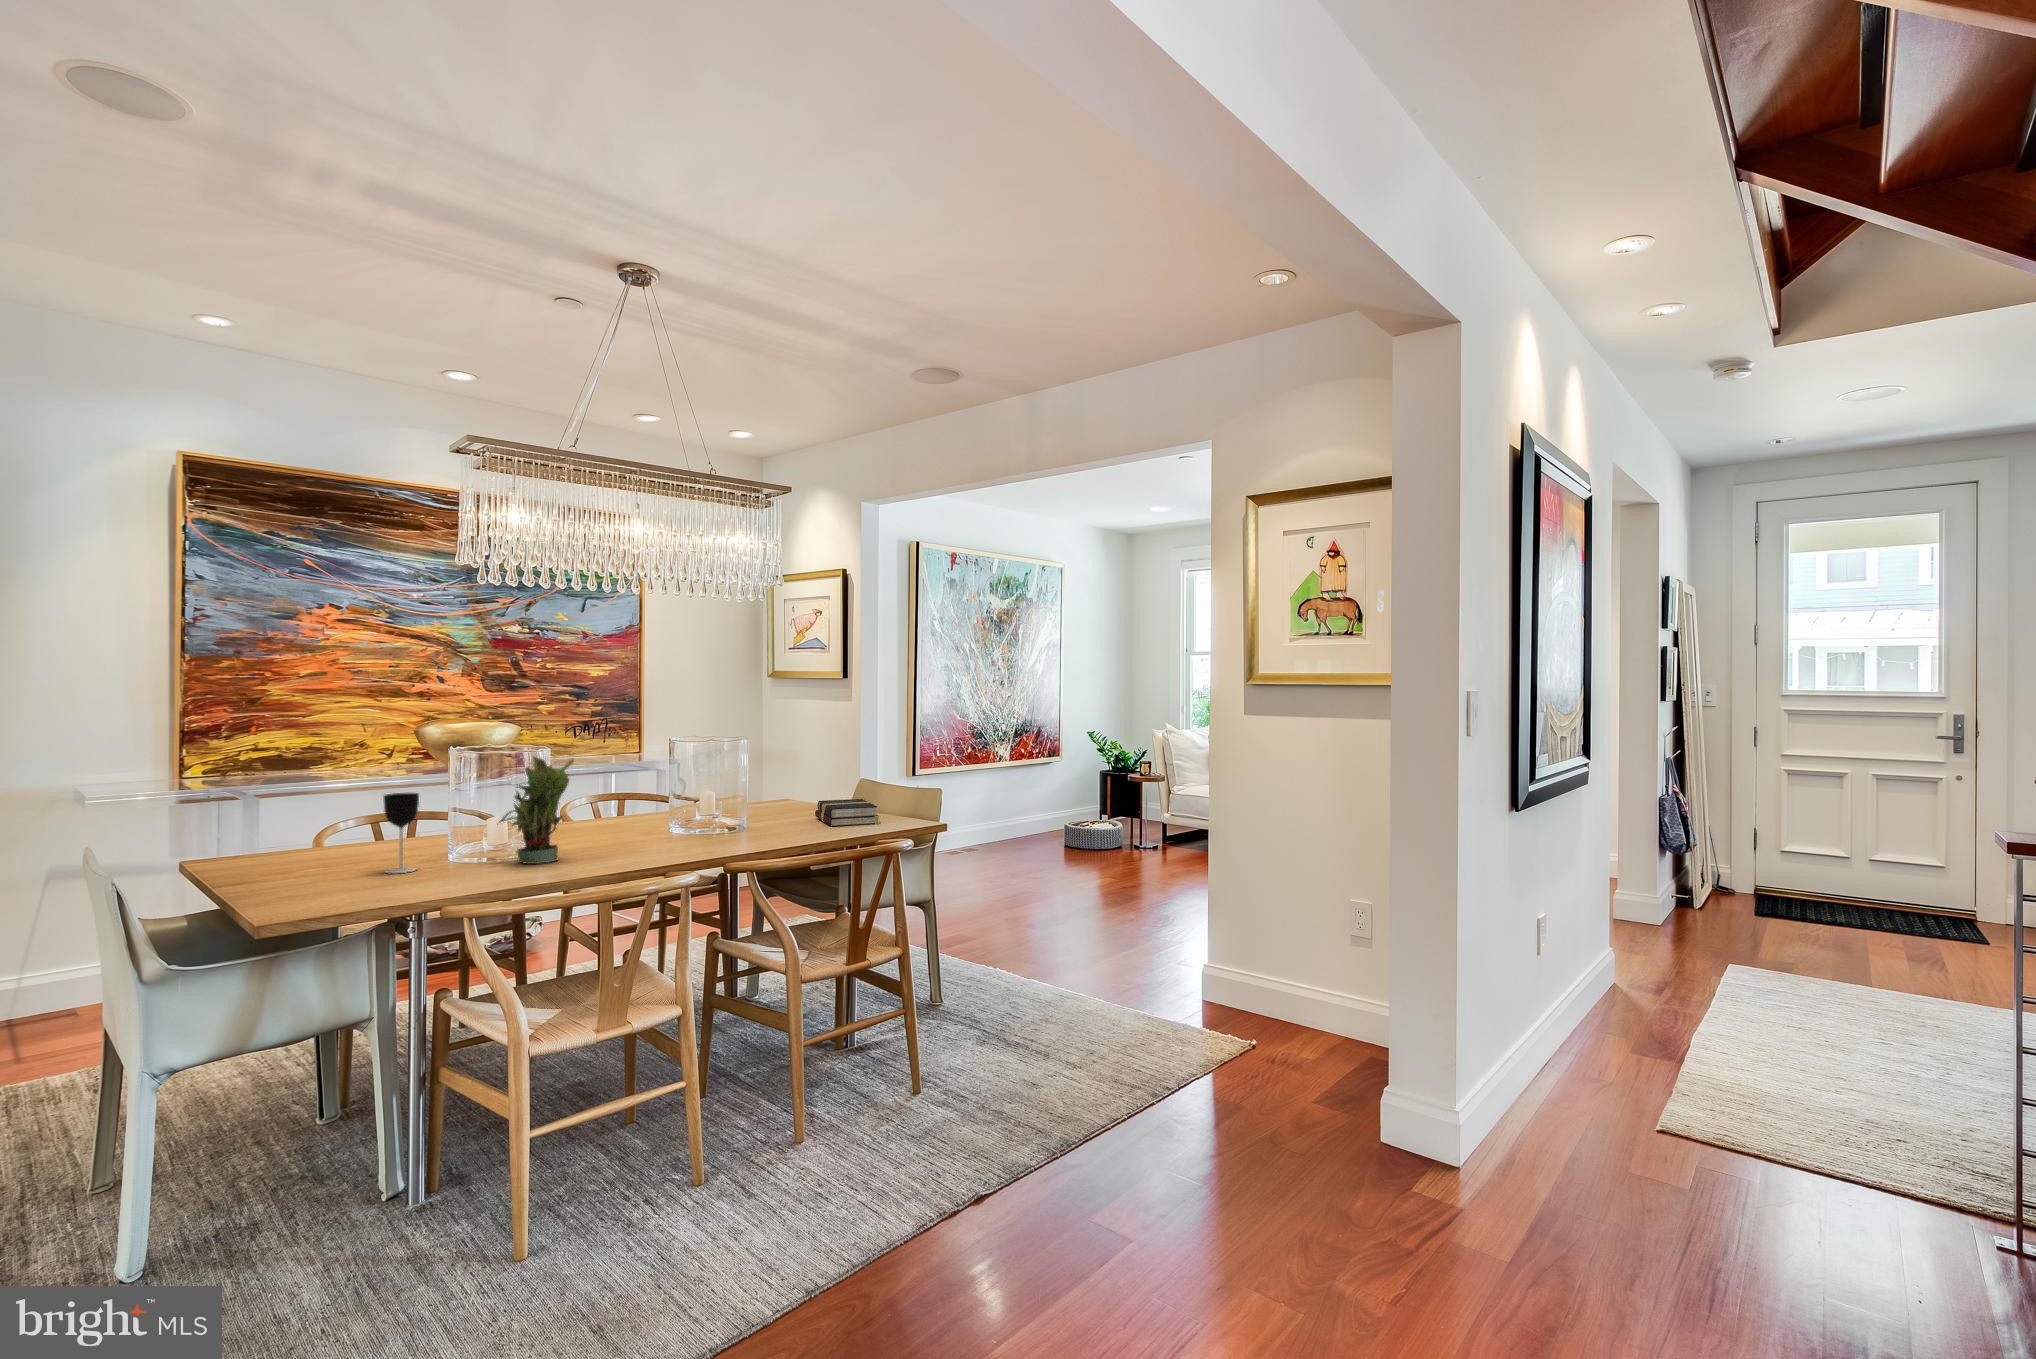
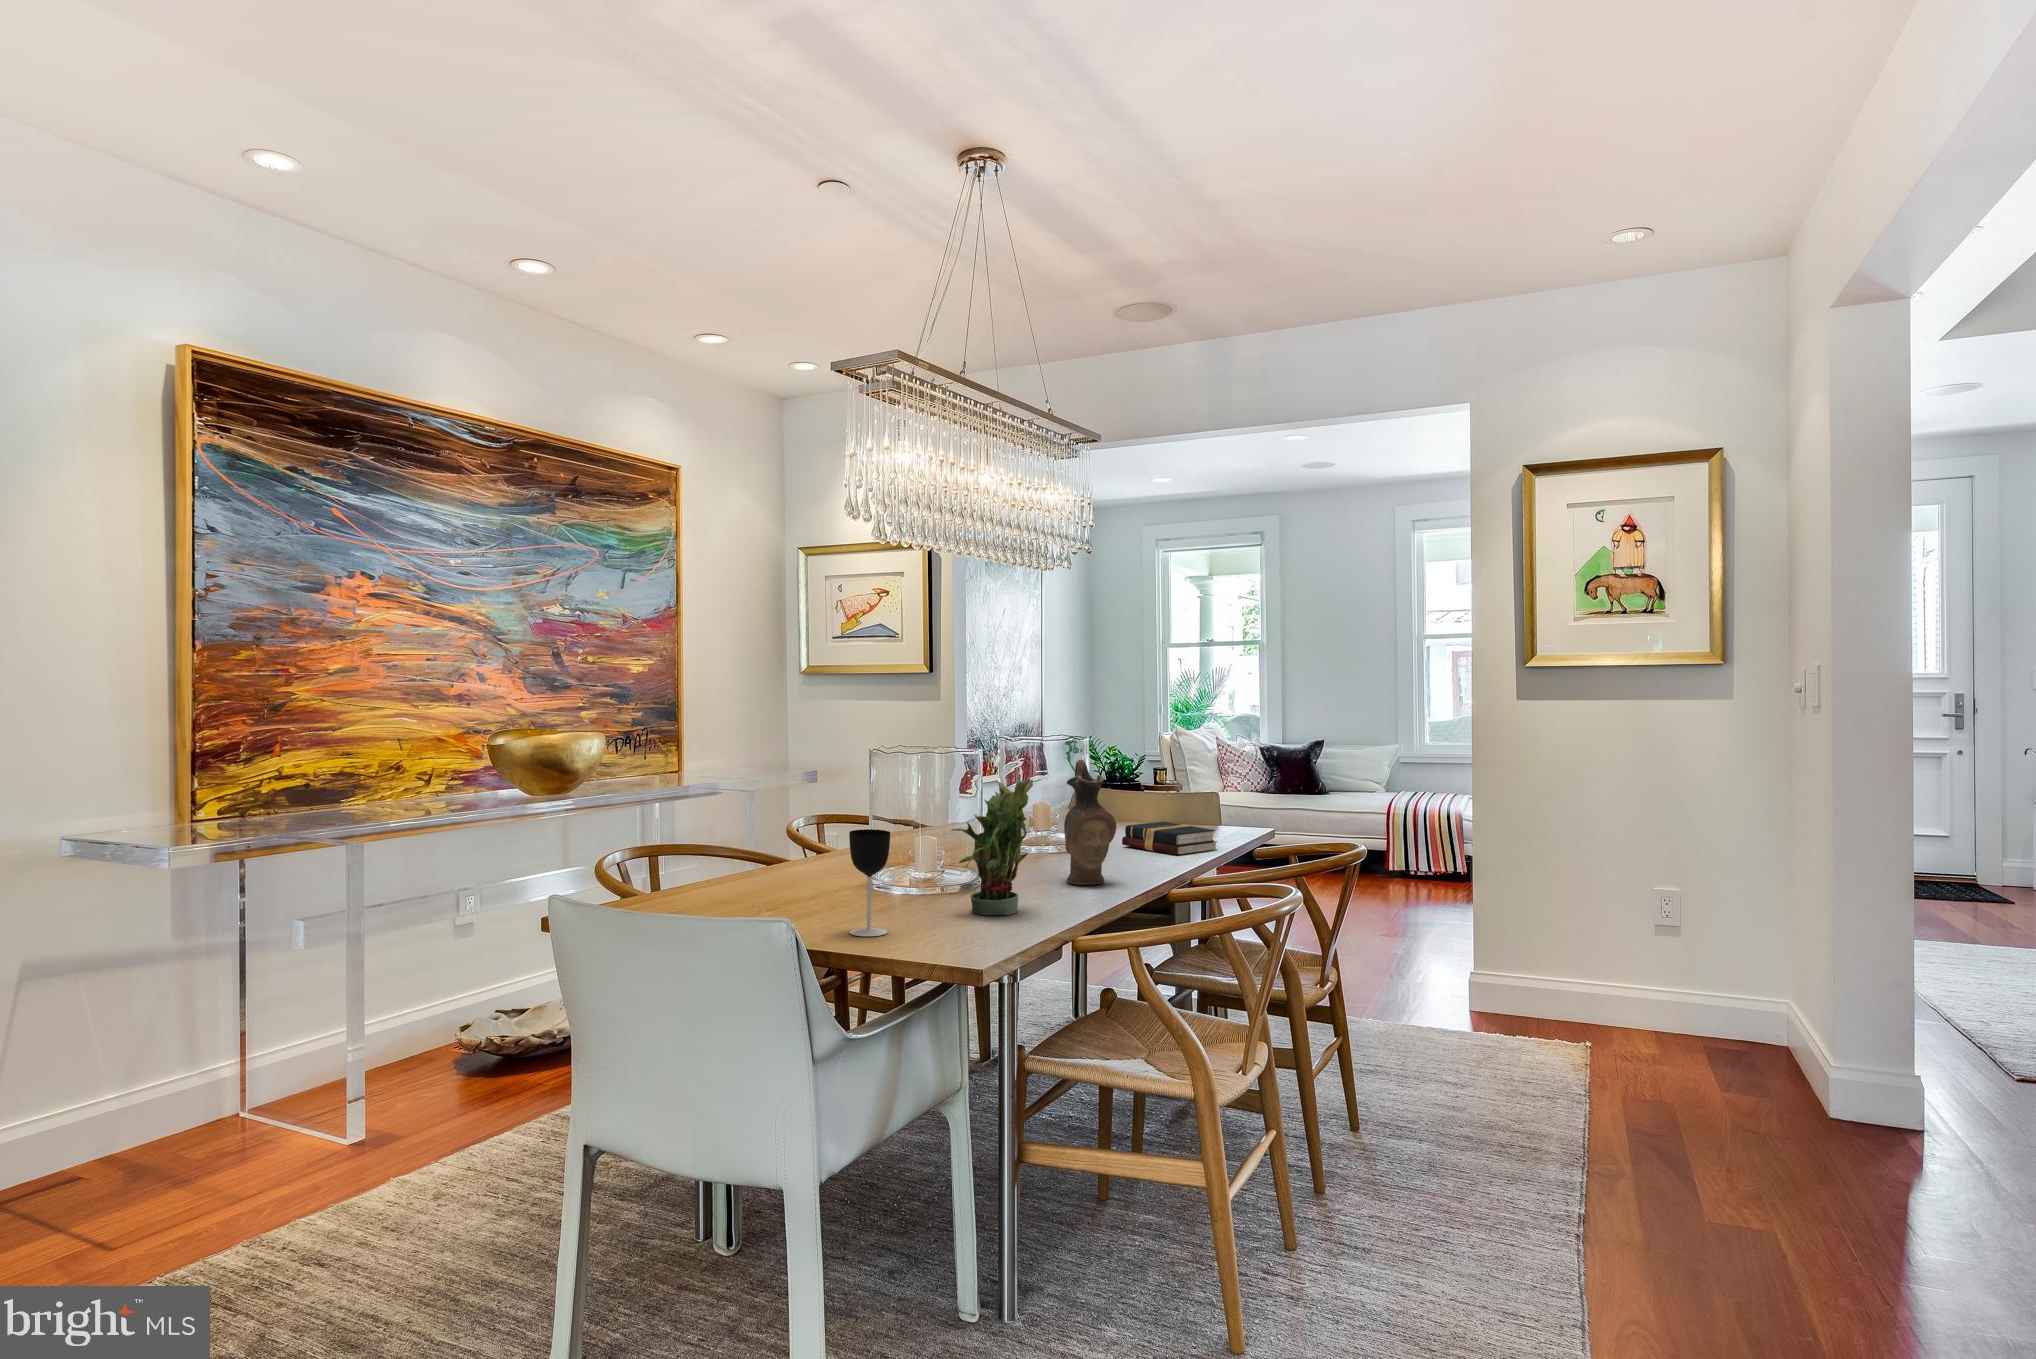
ceramic pitcher: none [659,744,702,845] -> present [1064,760,1116,885]

